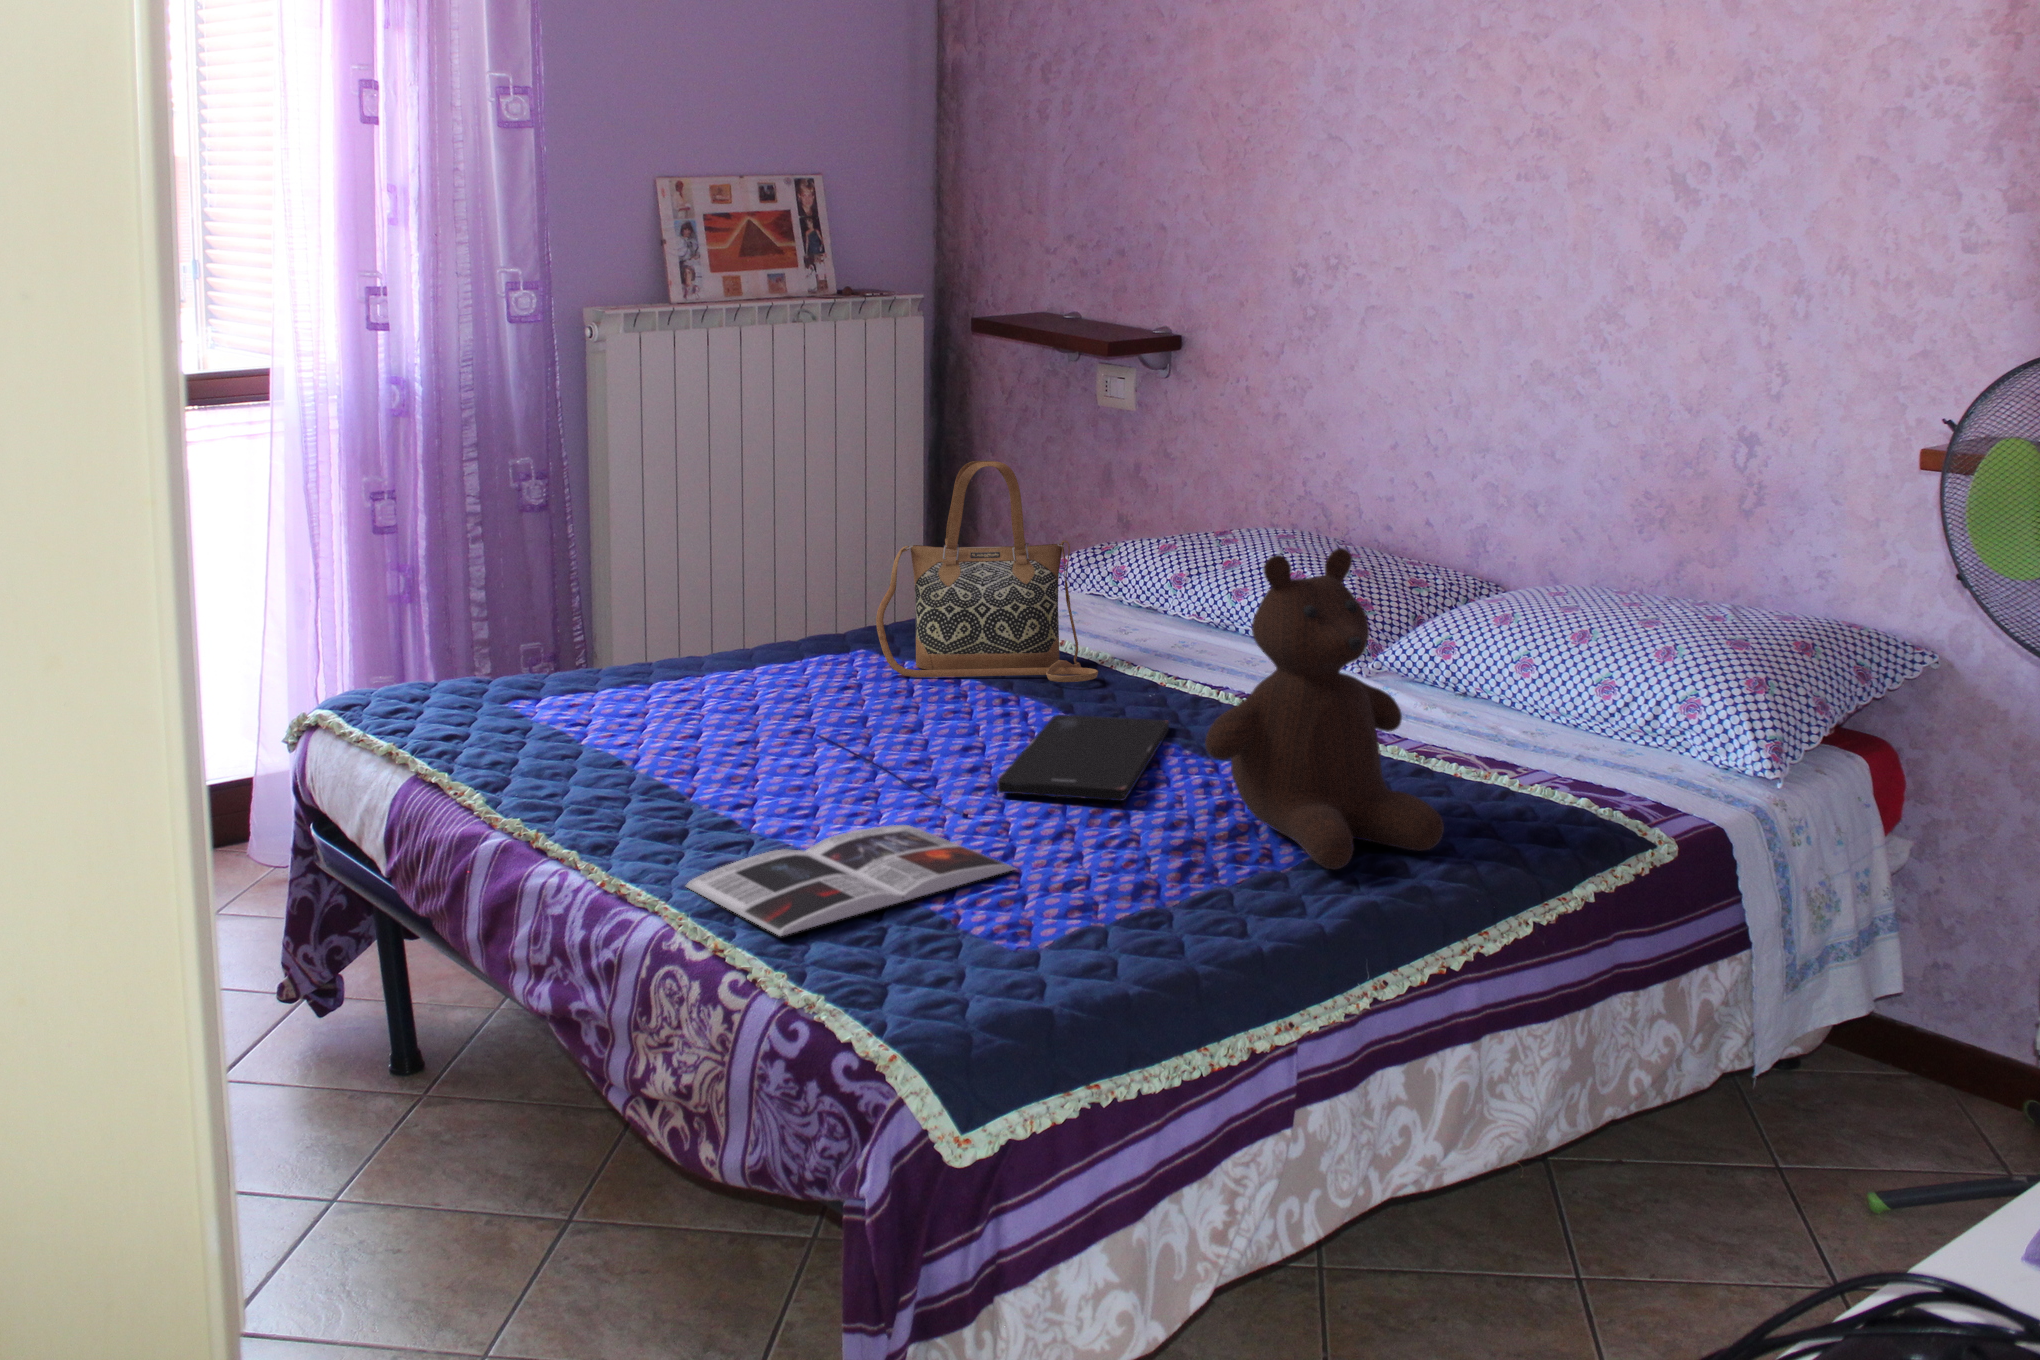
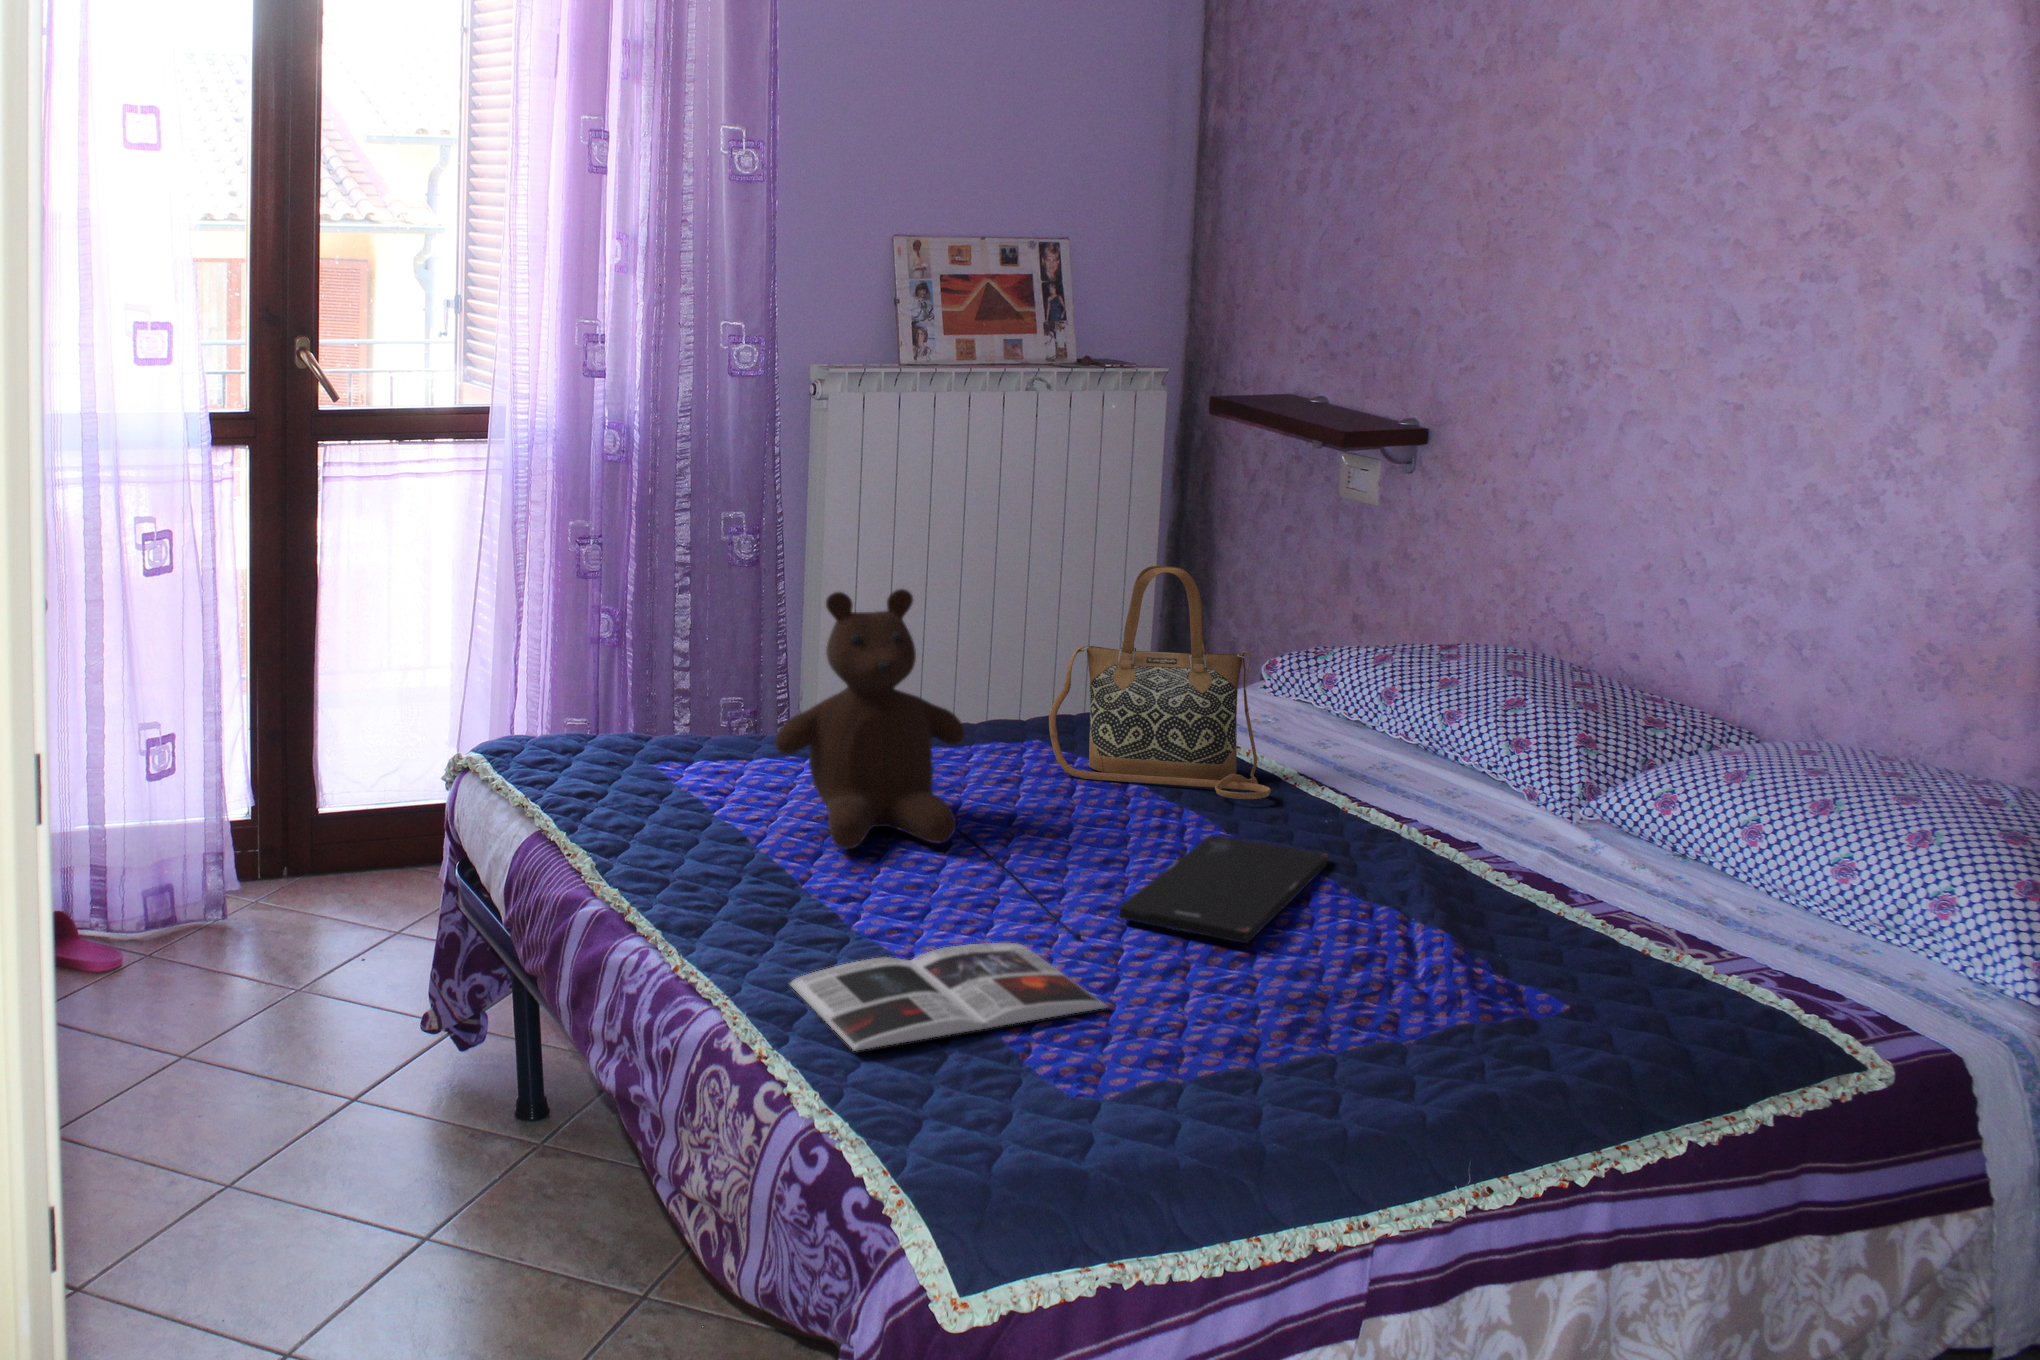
teddy bear: present [1205,548,1444,870] -> present [775,589,965,849]

